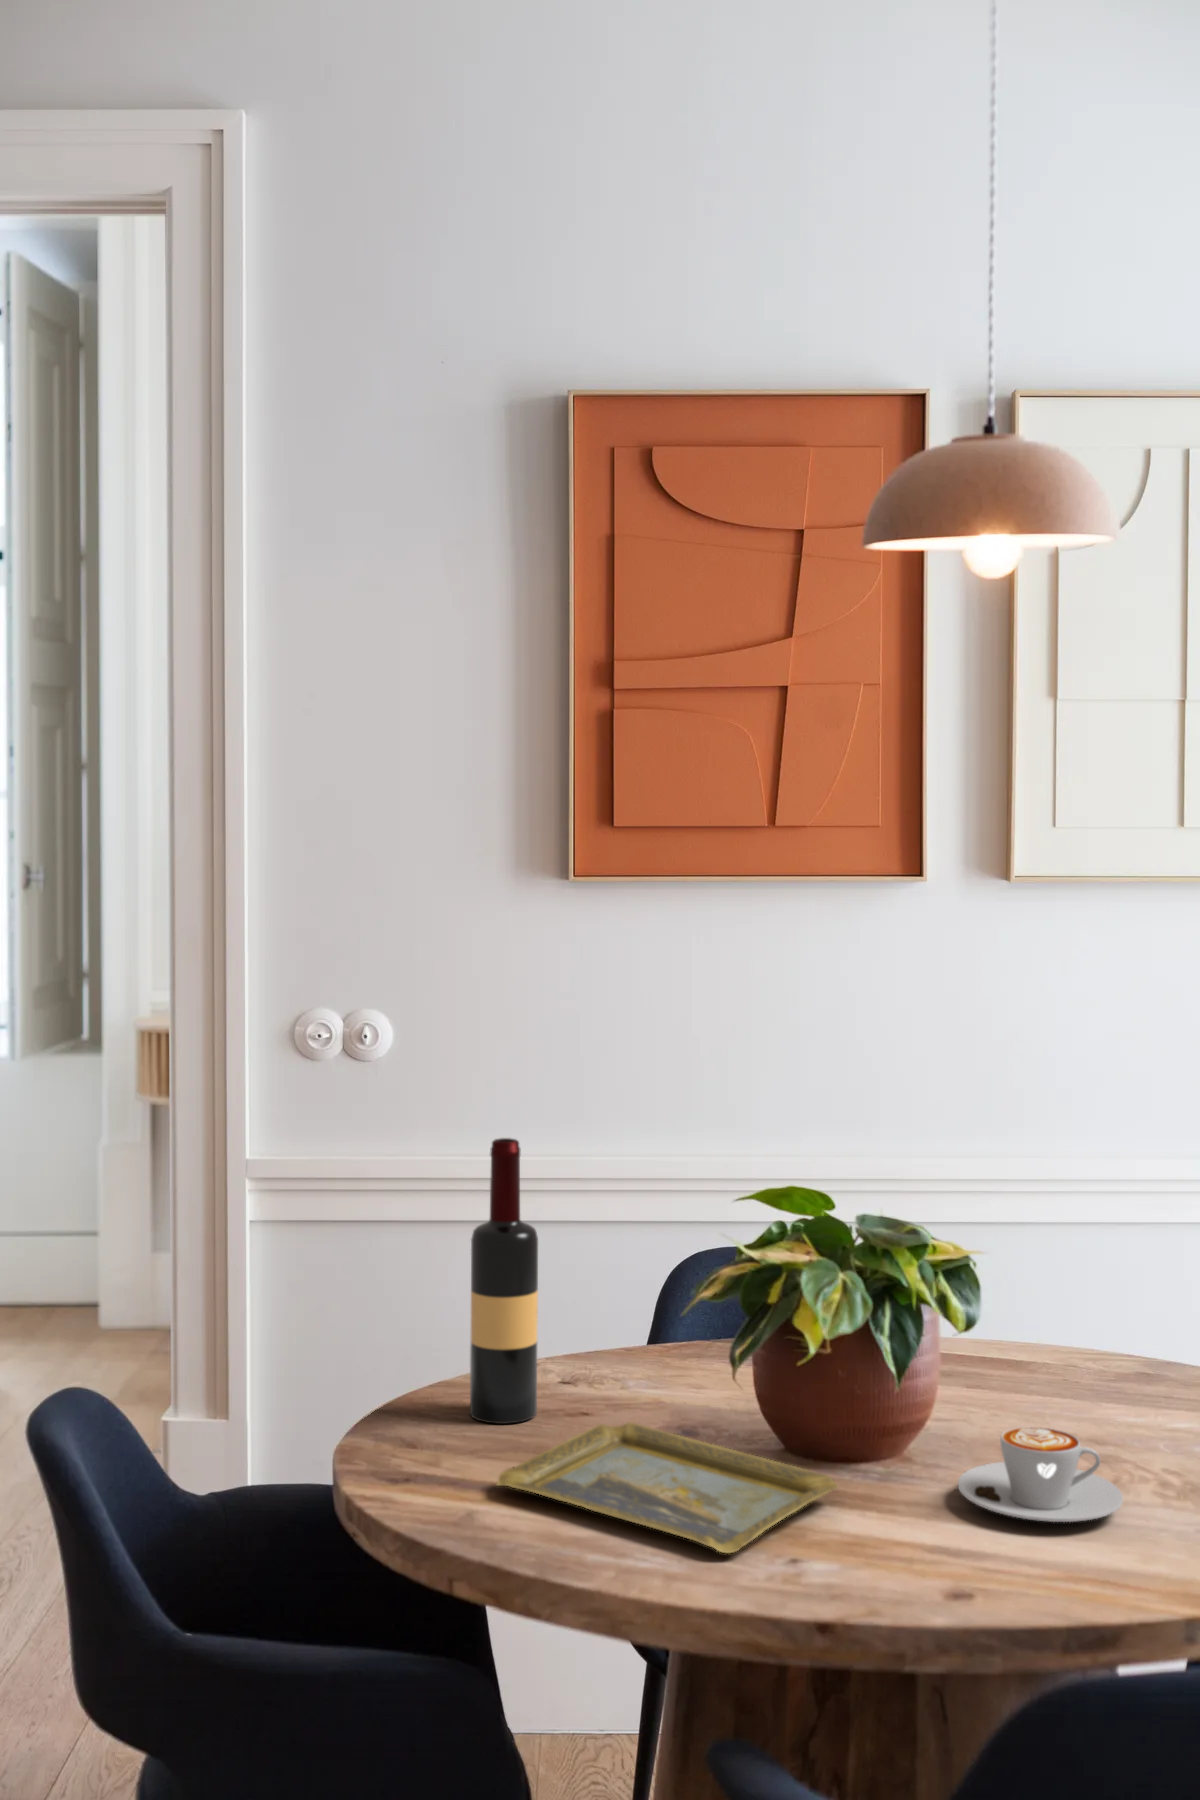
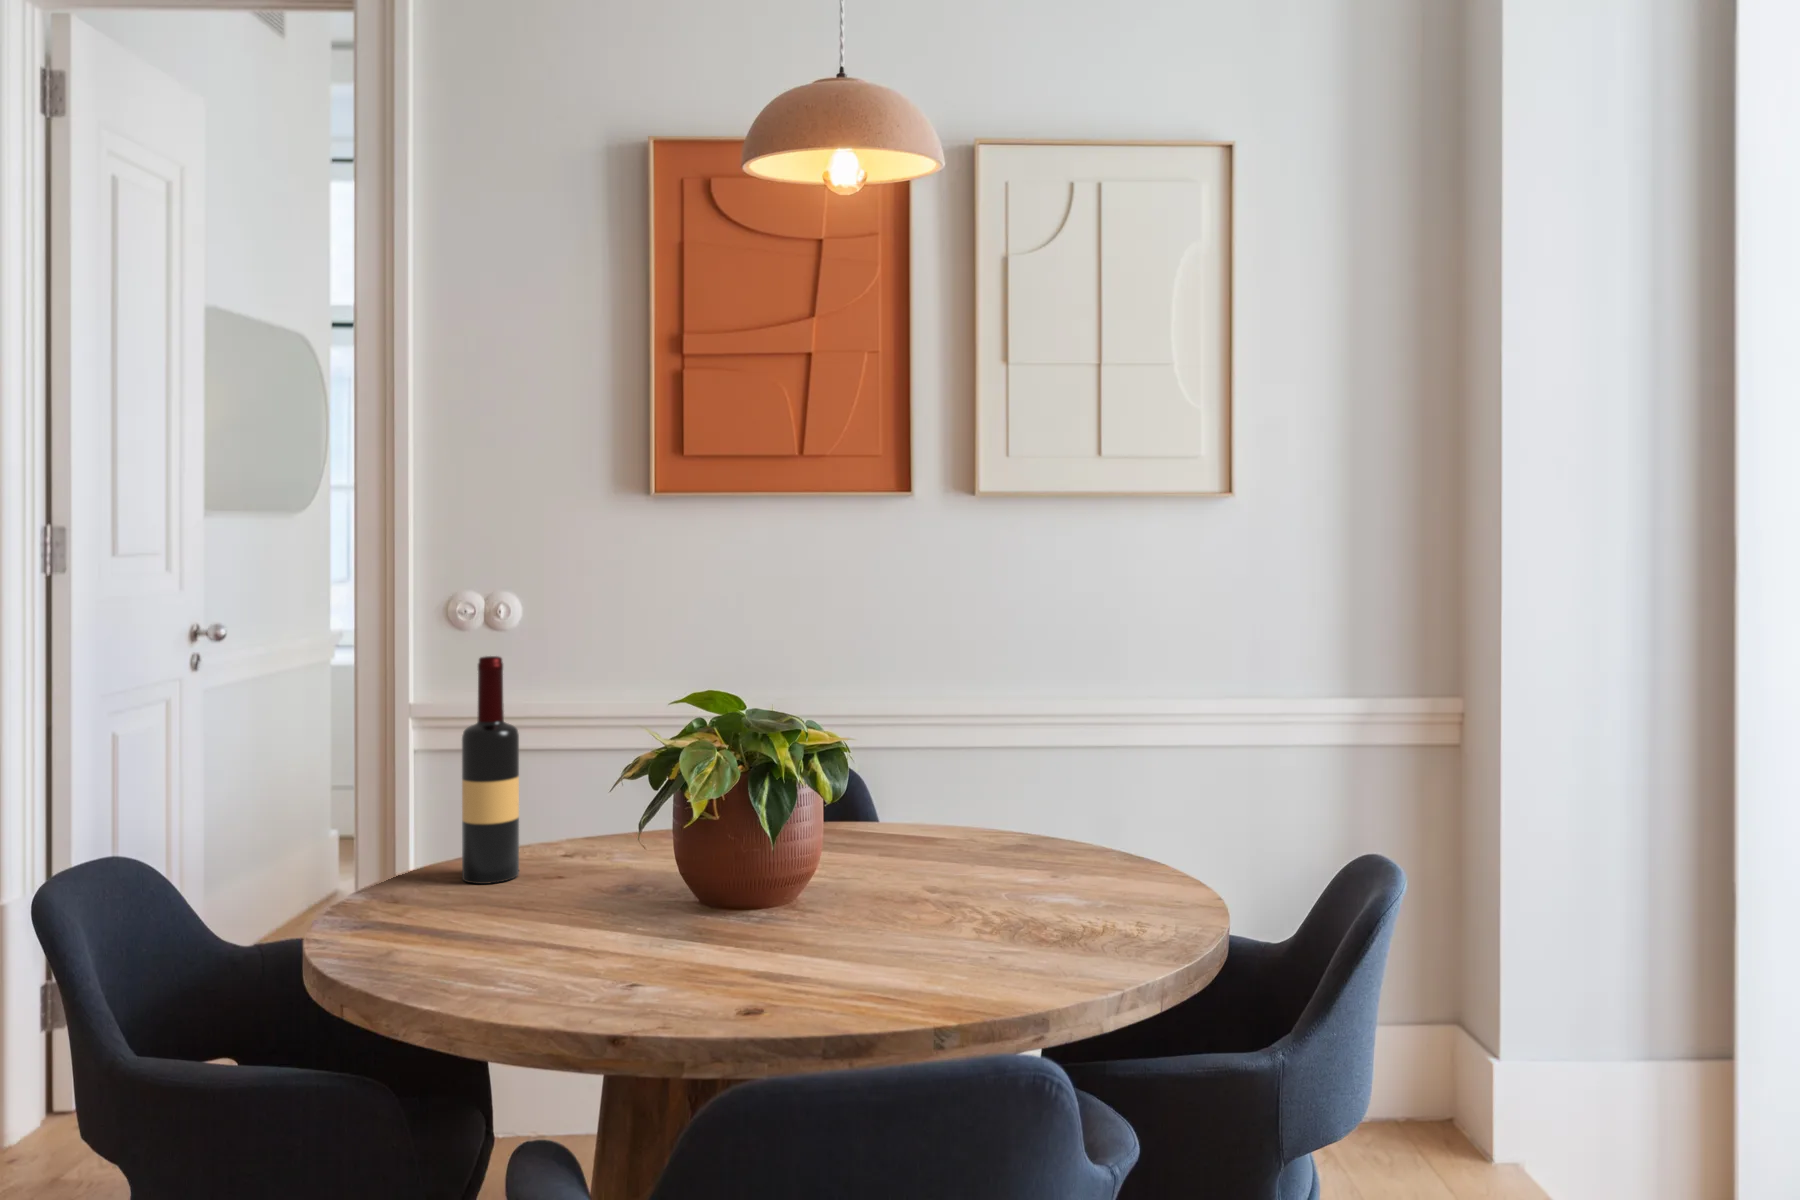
tray: present [497,1423,838,1553] -> none [422,880,707,982]
coffee cup: present [958,1427,1123,1522] -> none [807,876,940,952]

